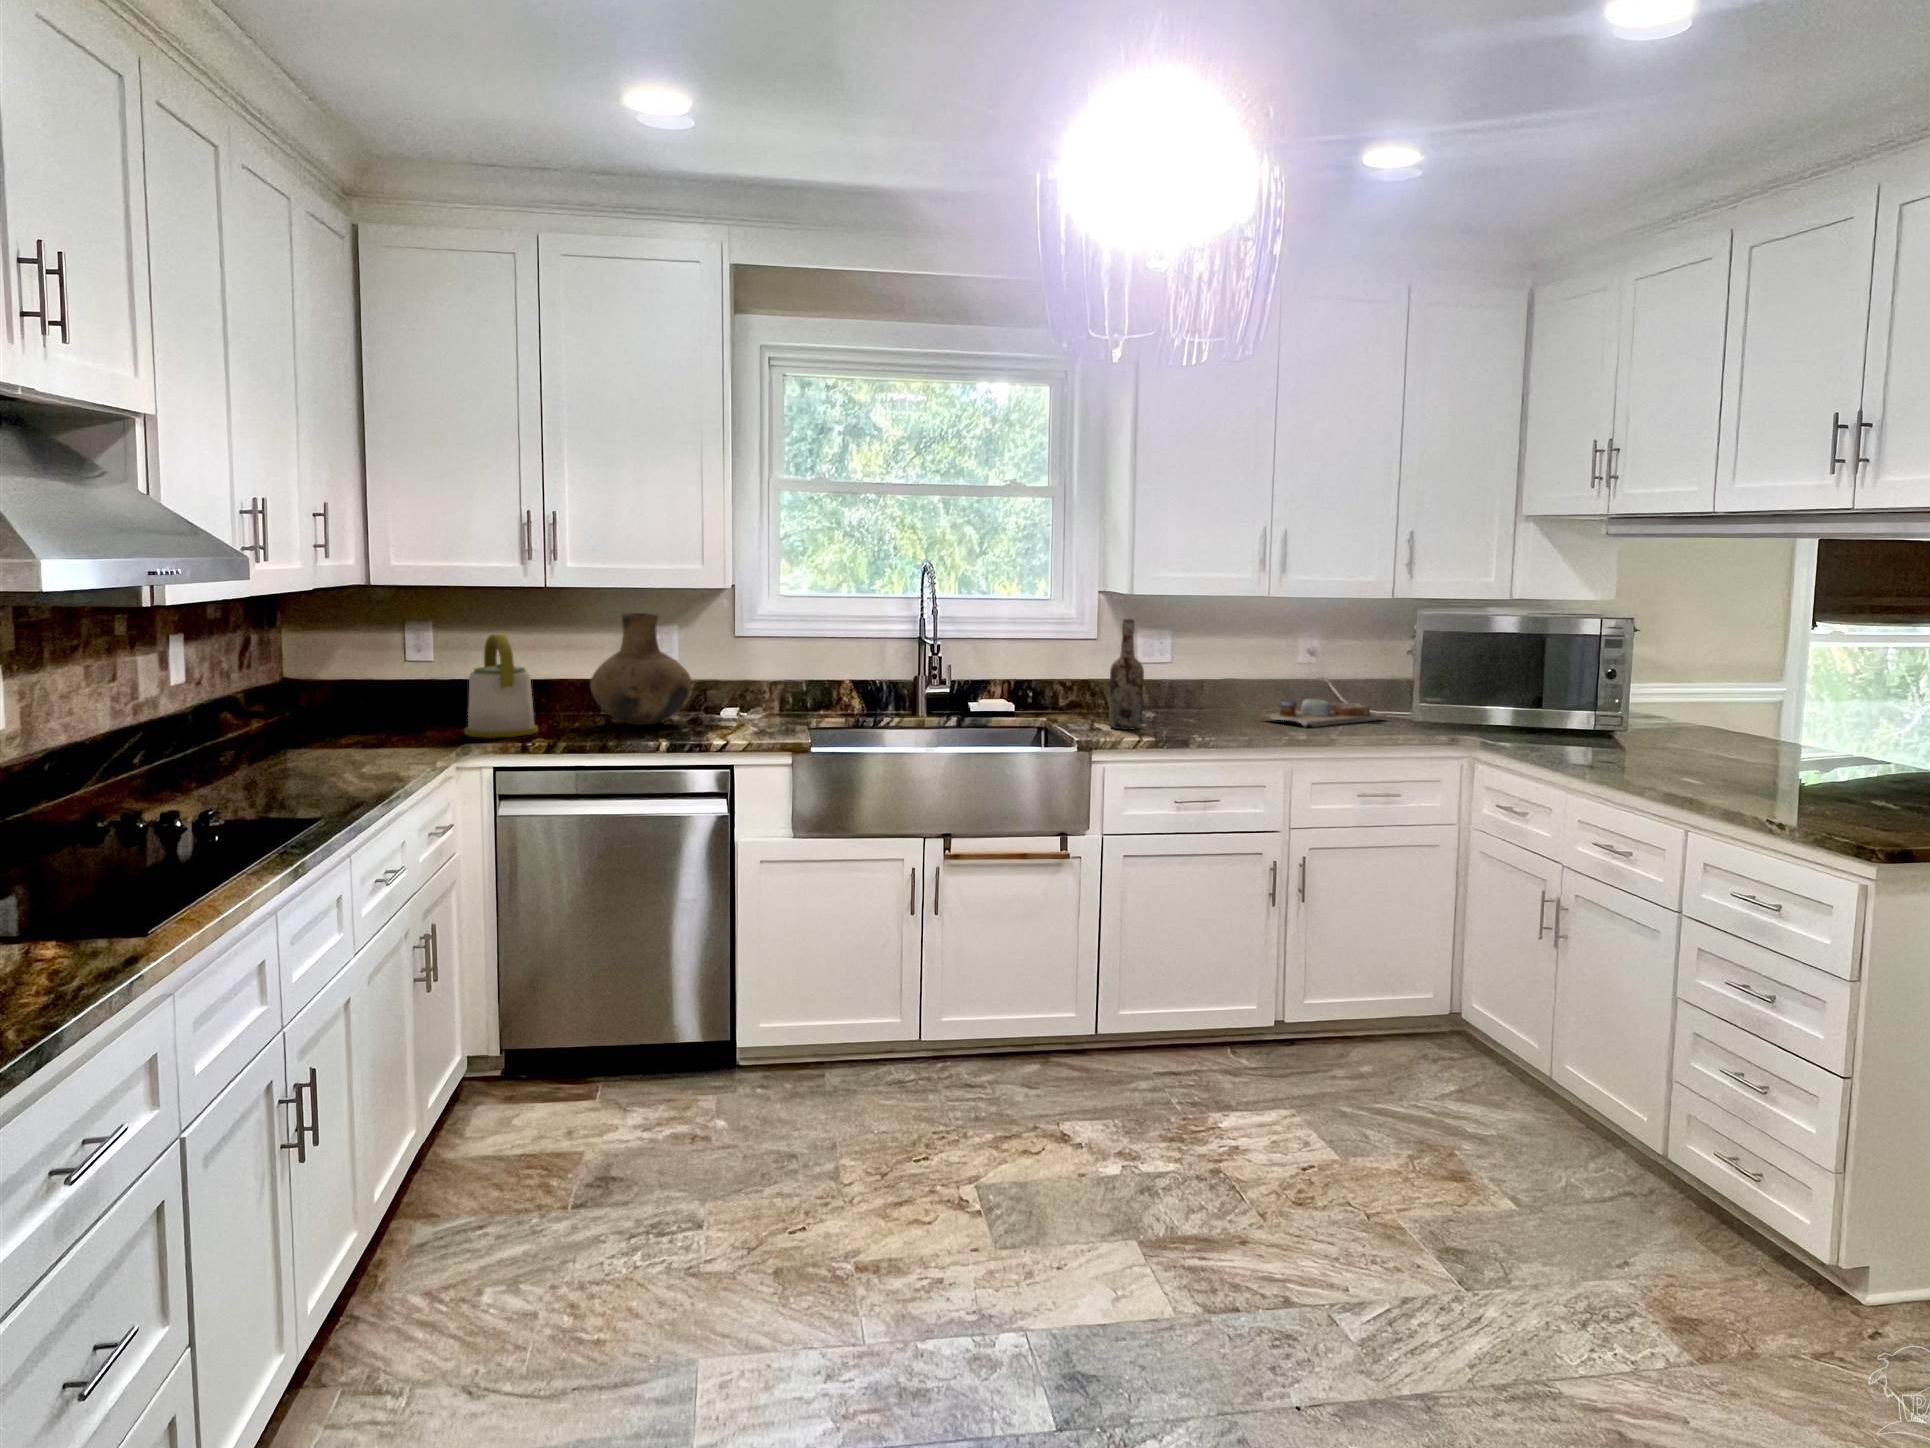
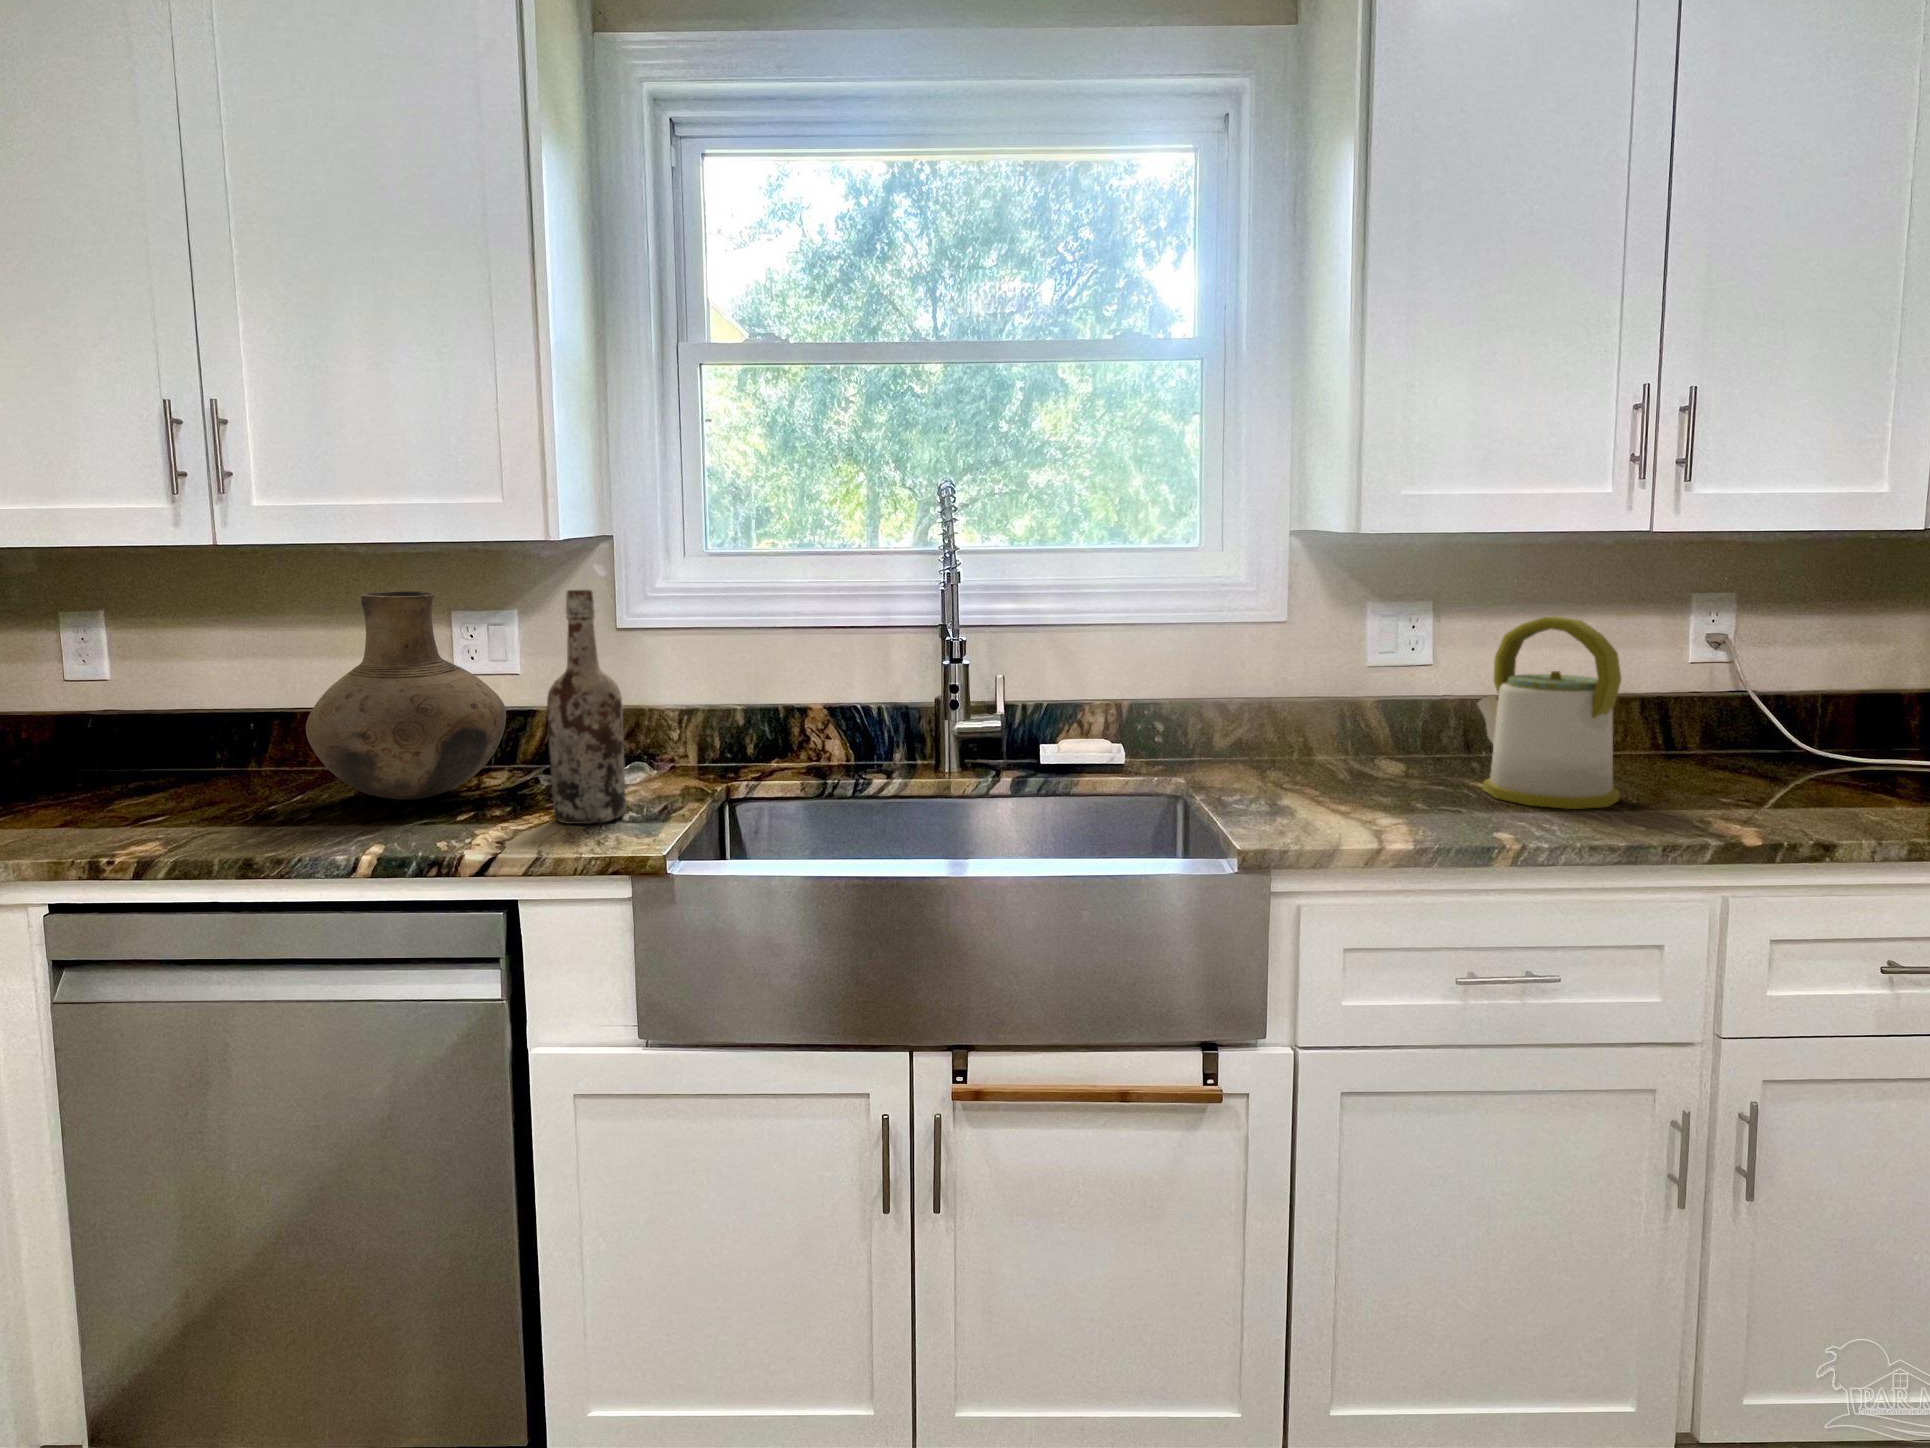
wine bottle: present [1109,619,1144,730] -> present [547,590,626,824]
kettle: present [464,634,538,738] -> present [1477,616,1622,809]
cutting board: present [1262,699,1386,727] -> none [1620,738,1904,806]

